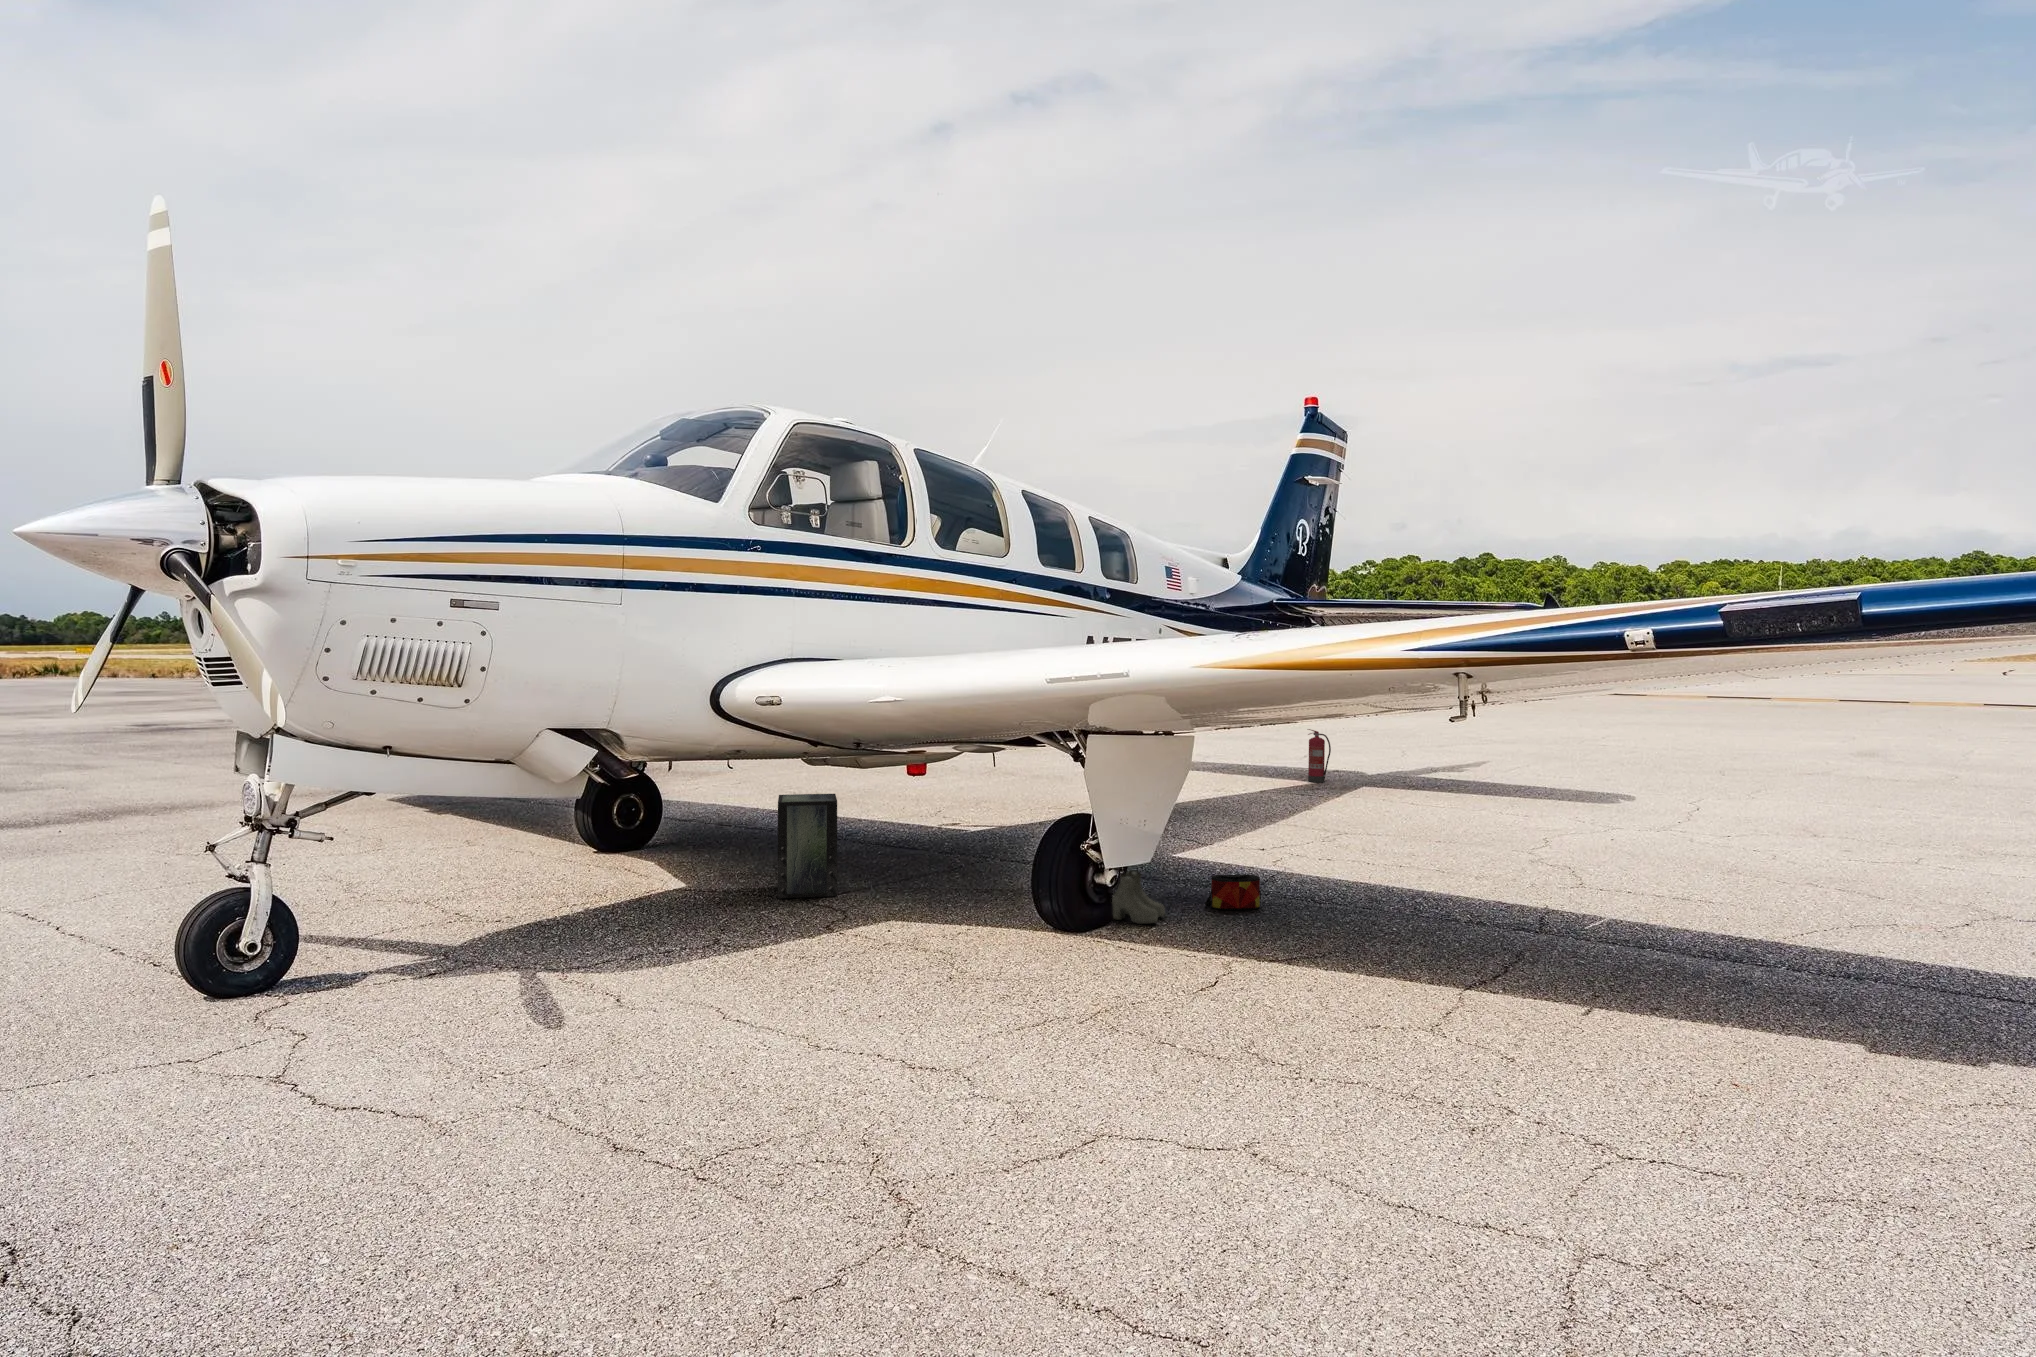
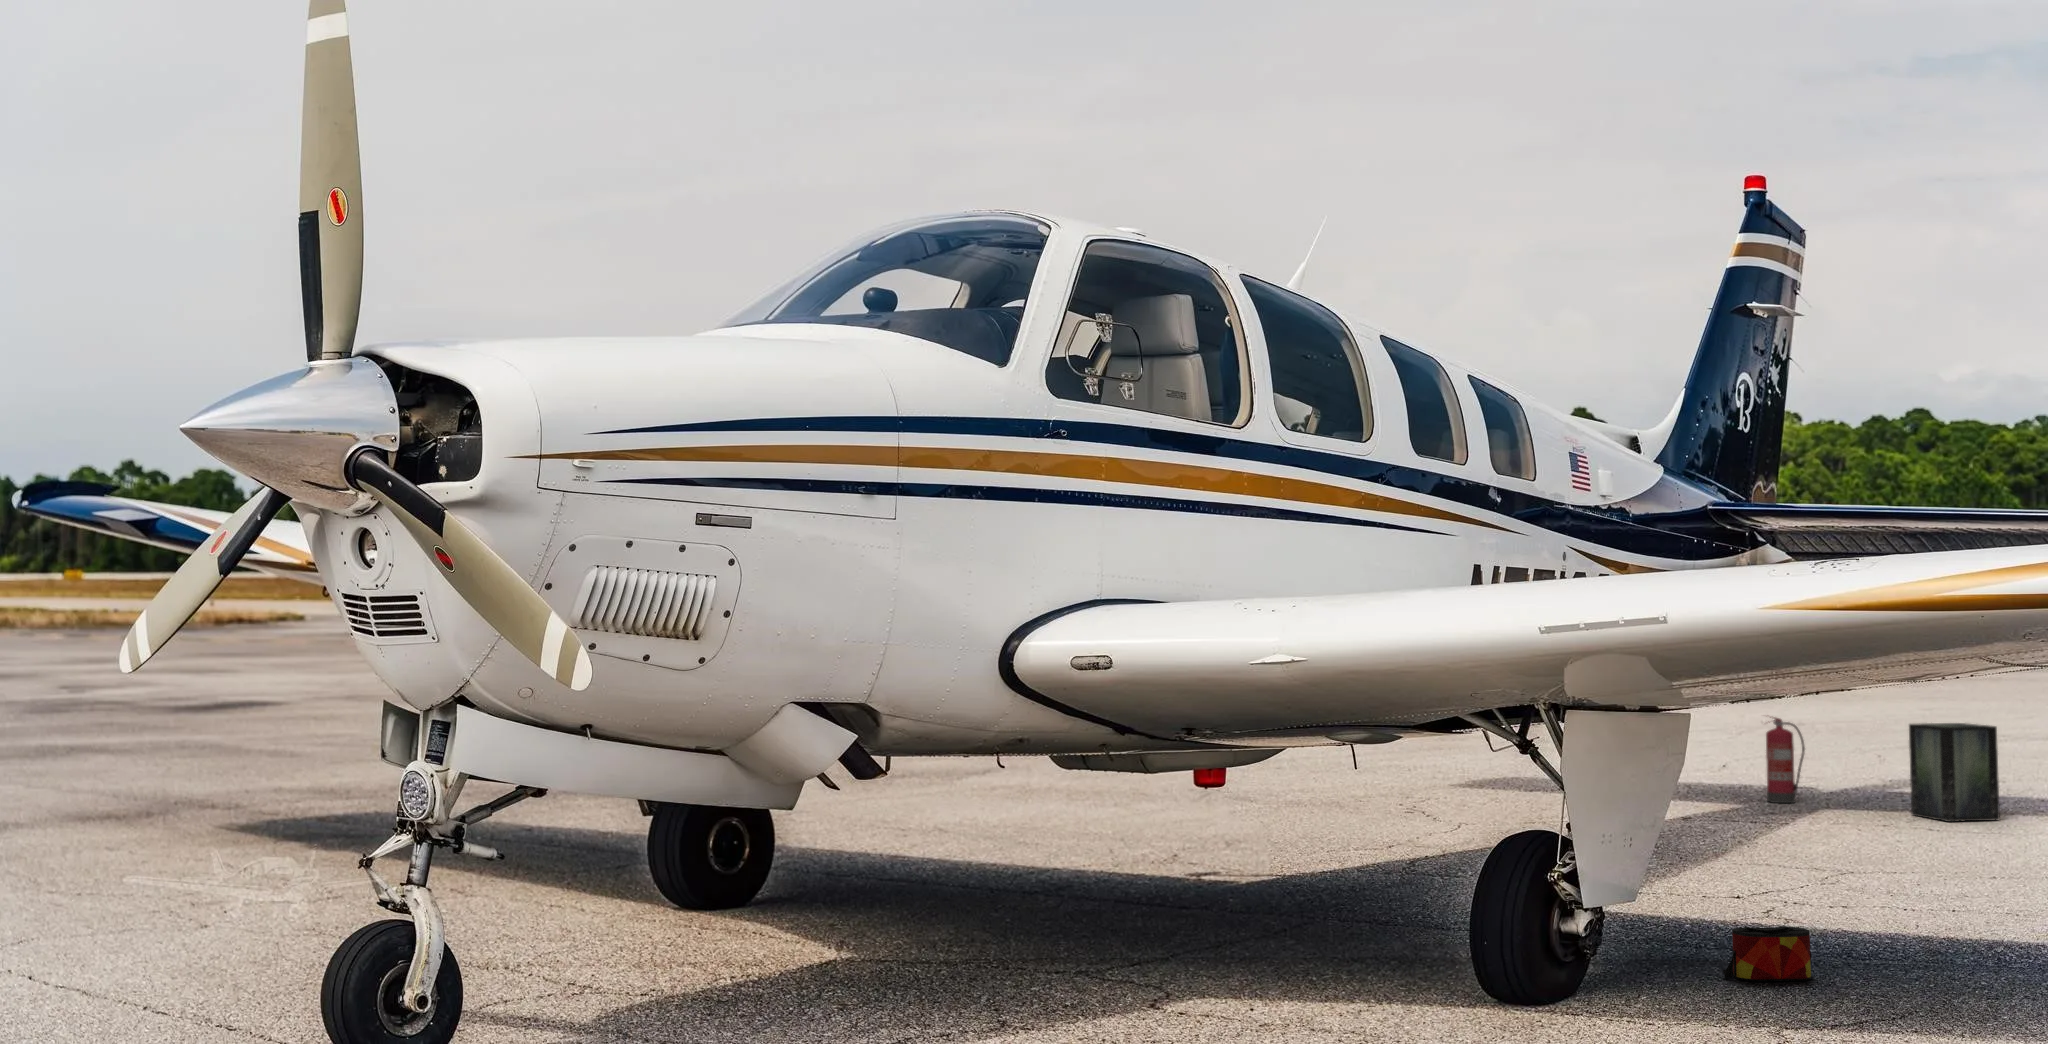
storage box: present [778,794,837,898] -> present [1909,723,2000,822]
boots: present [1112,870,1165,924] -> none [1589,919,1672,1000]

